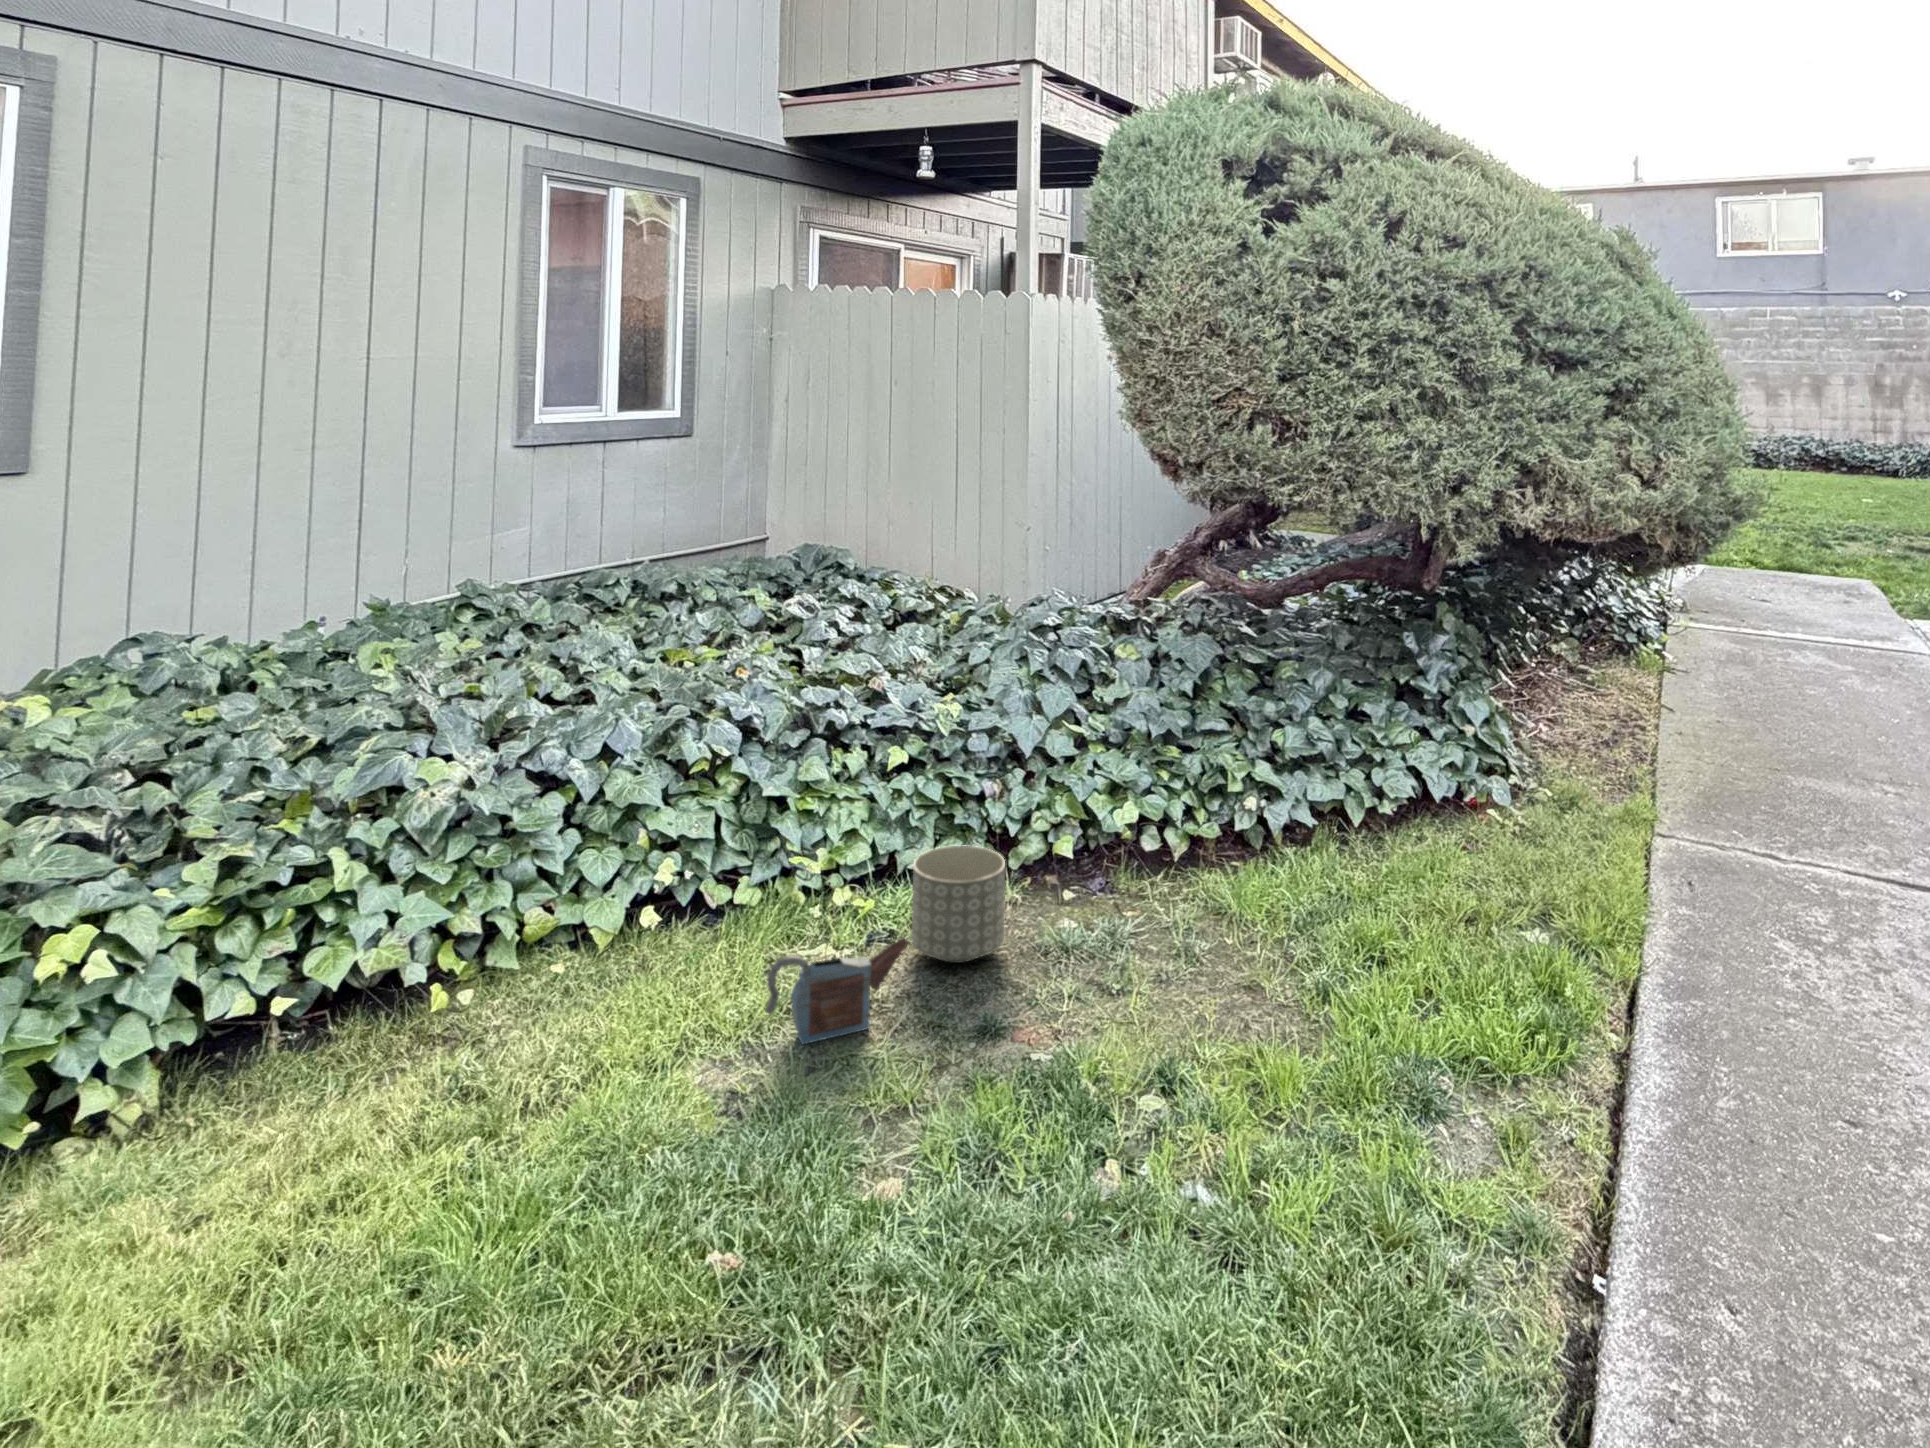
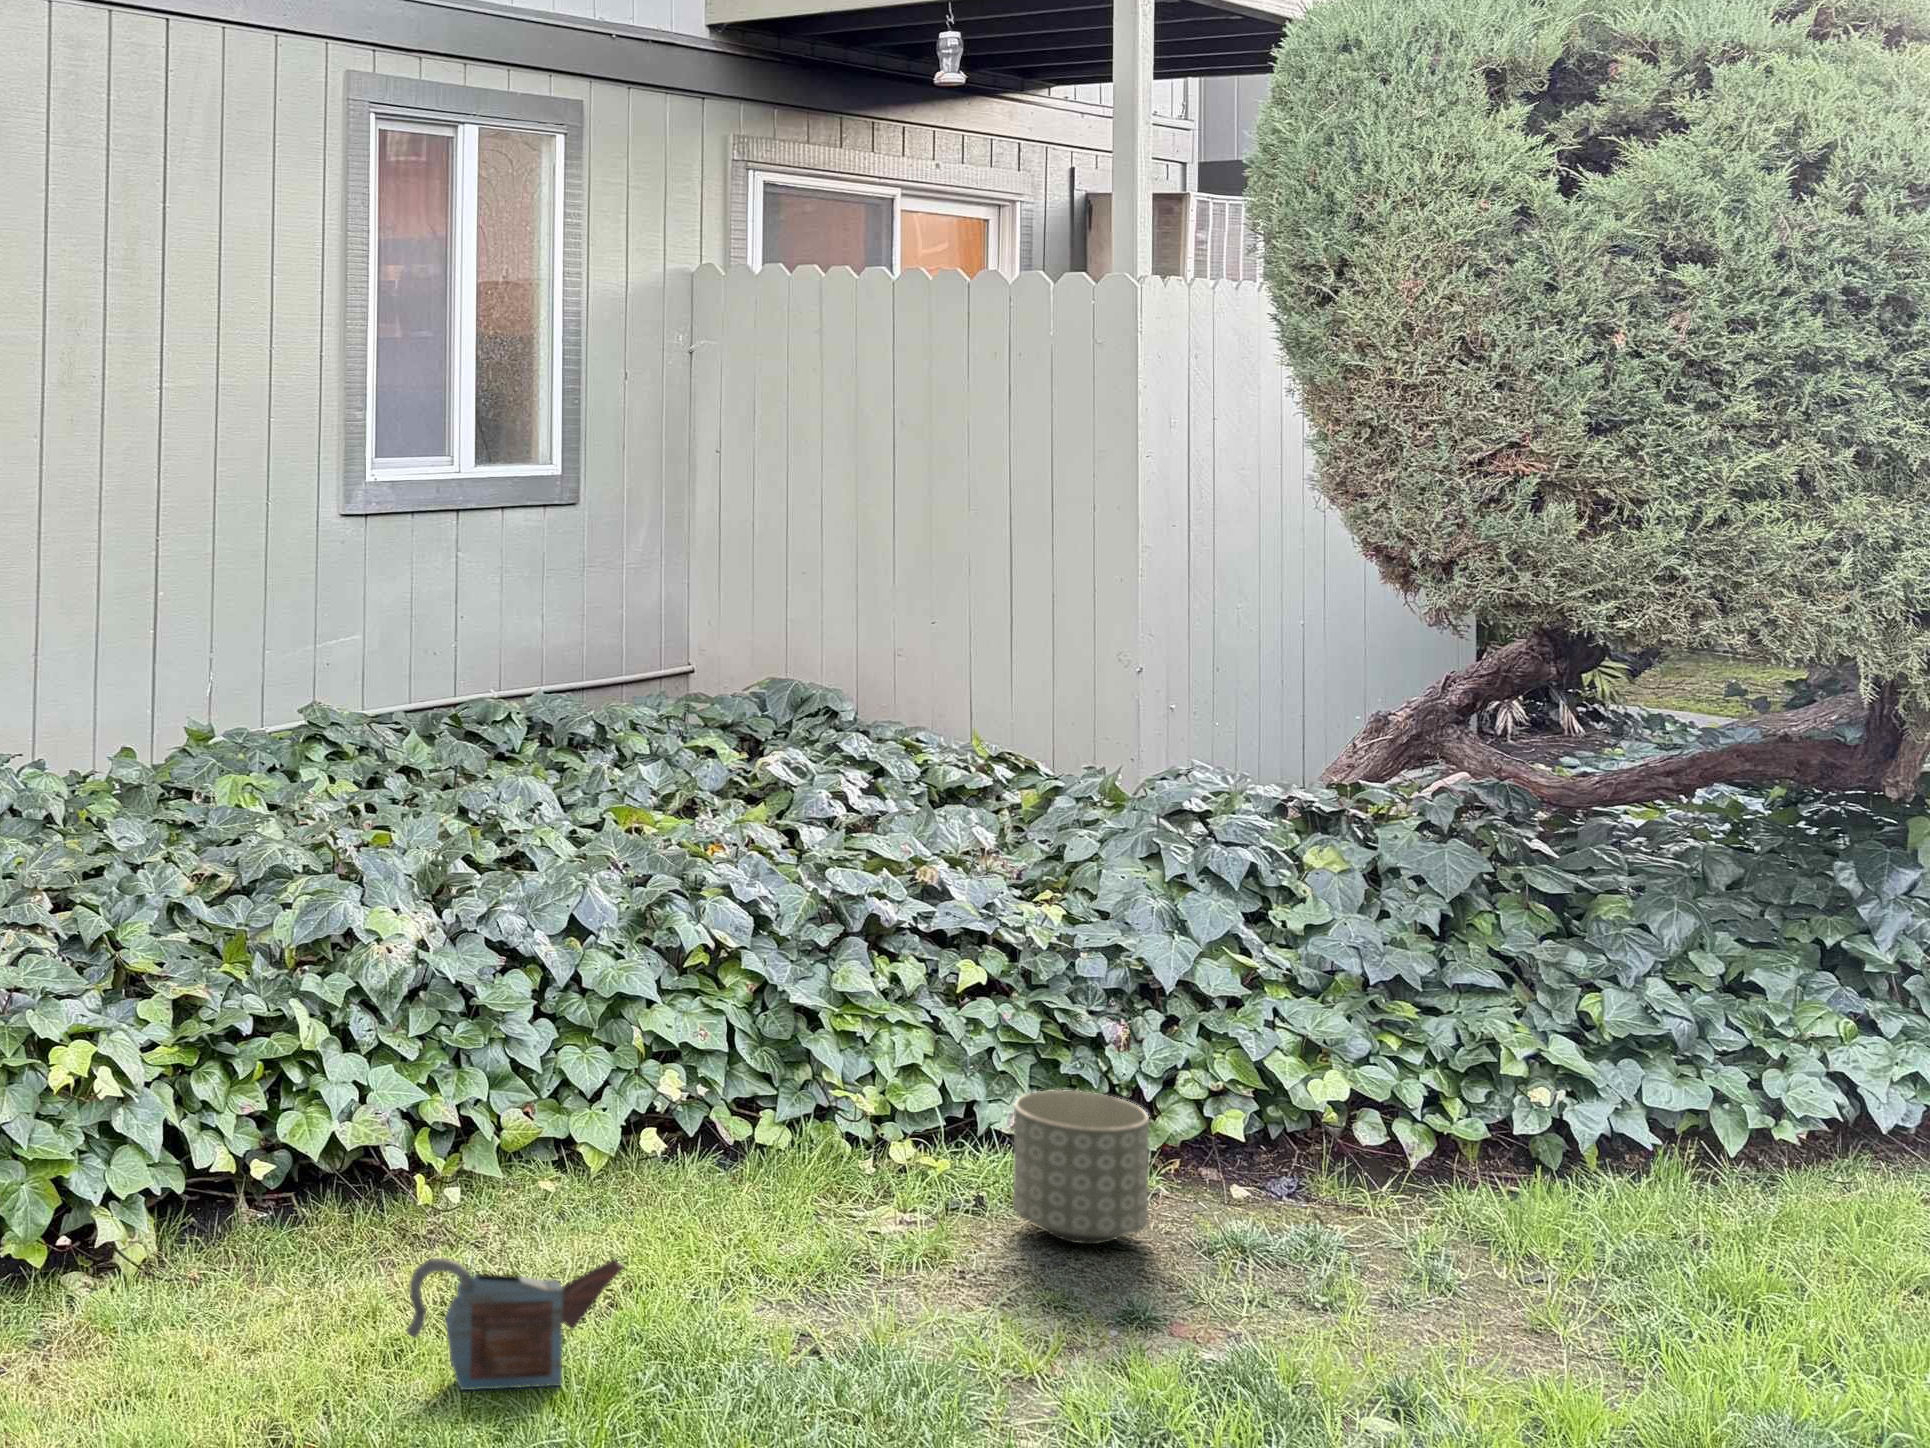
watering can: present [765,938,909,1044] -> present [406,1258,624,1390]

